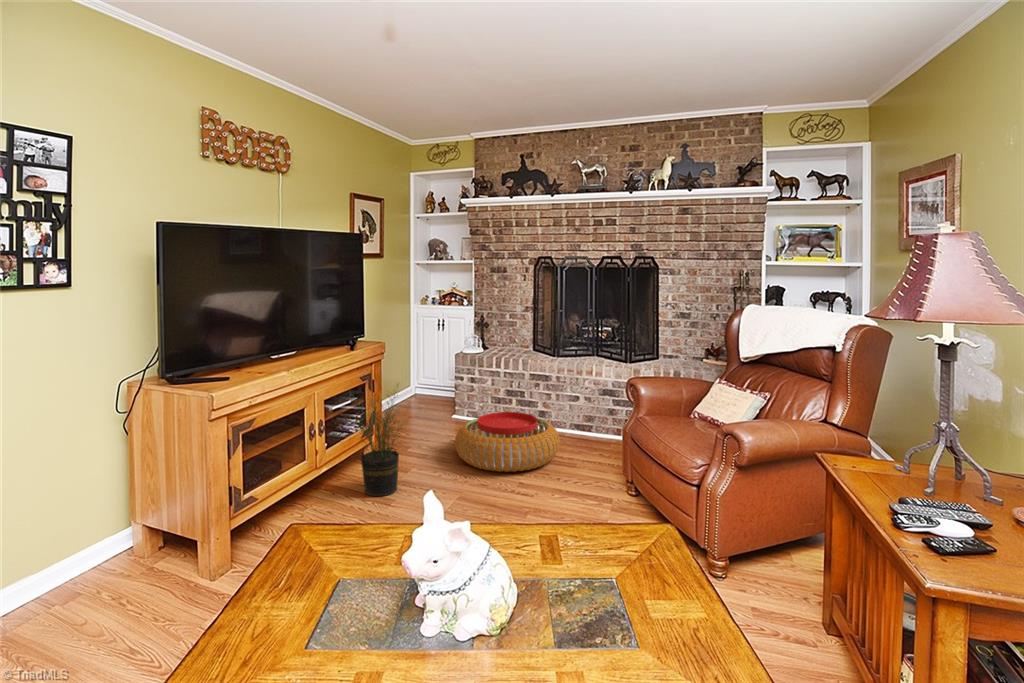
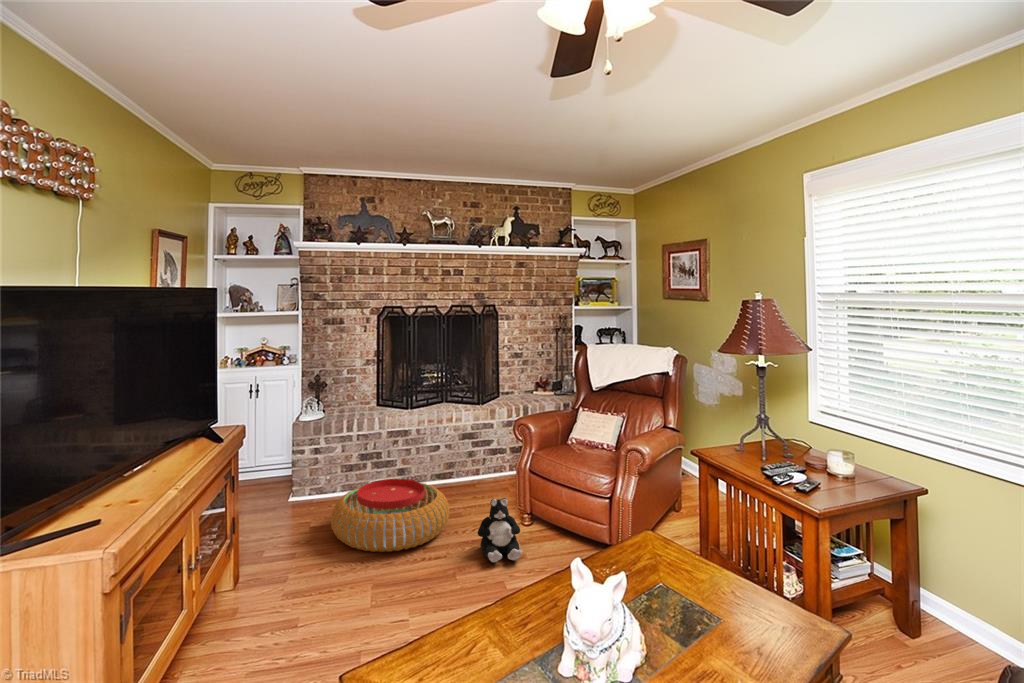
potted plant: present [351,393,400,496] -> none [214,466,312,619]
plush toy: none [567,438,609,499] -> present [478,498,522,562]

